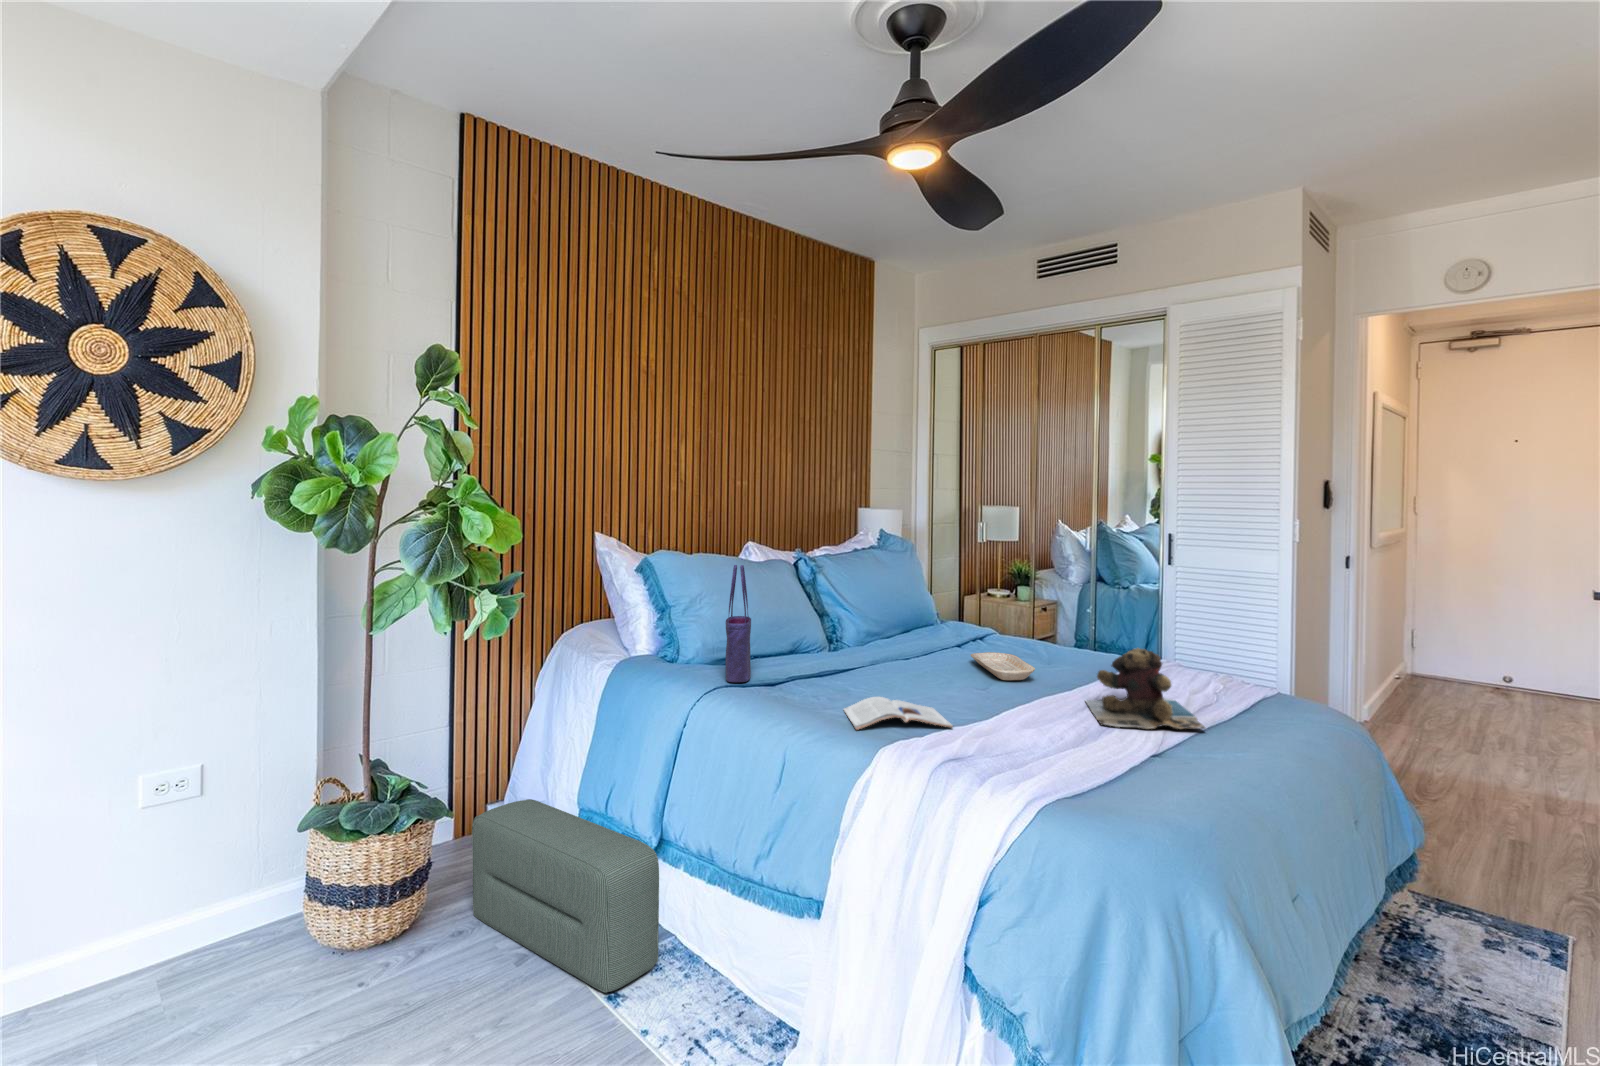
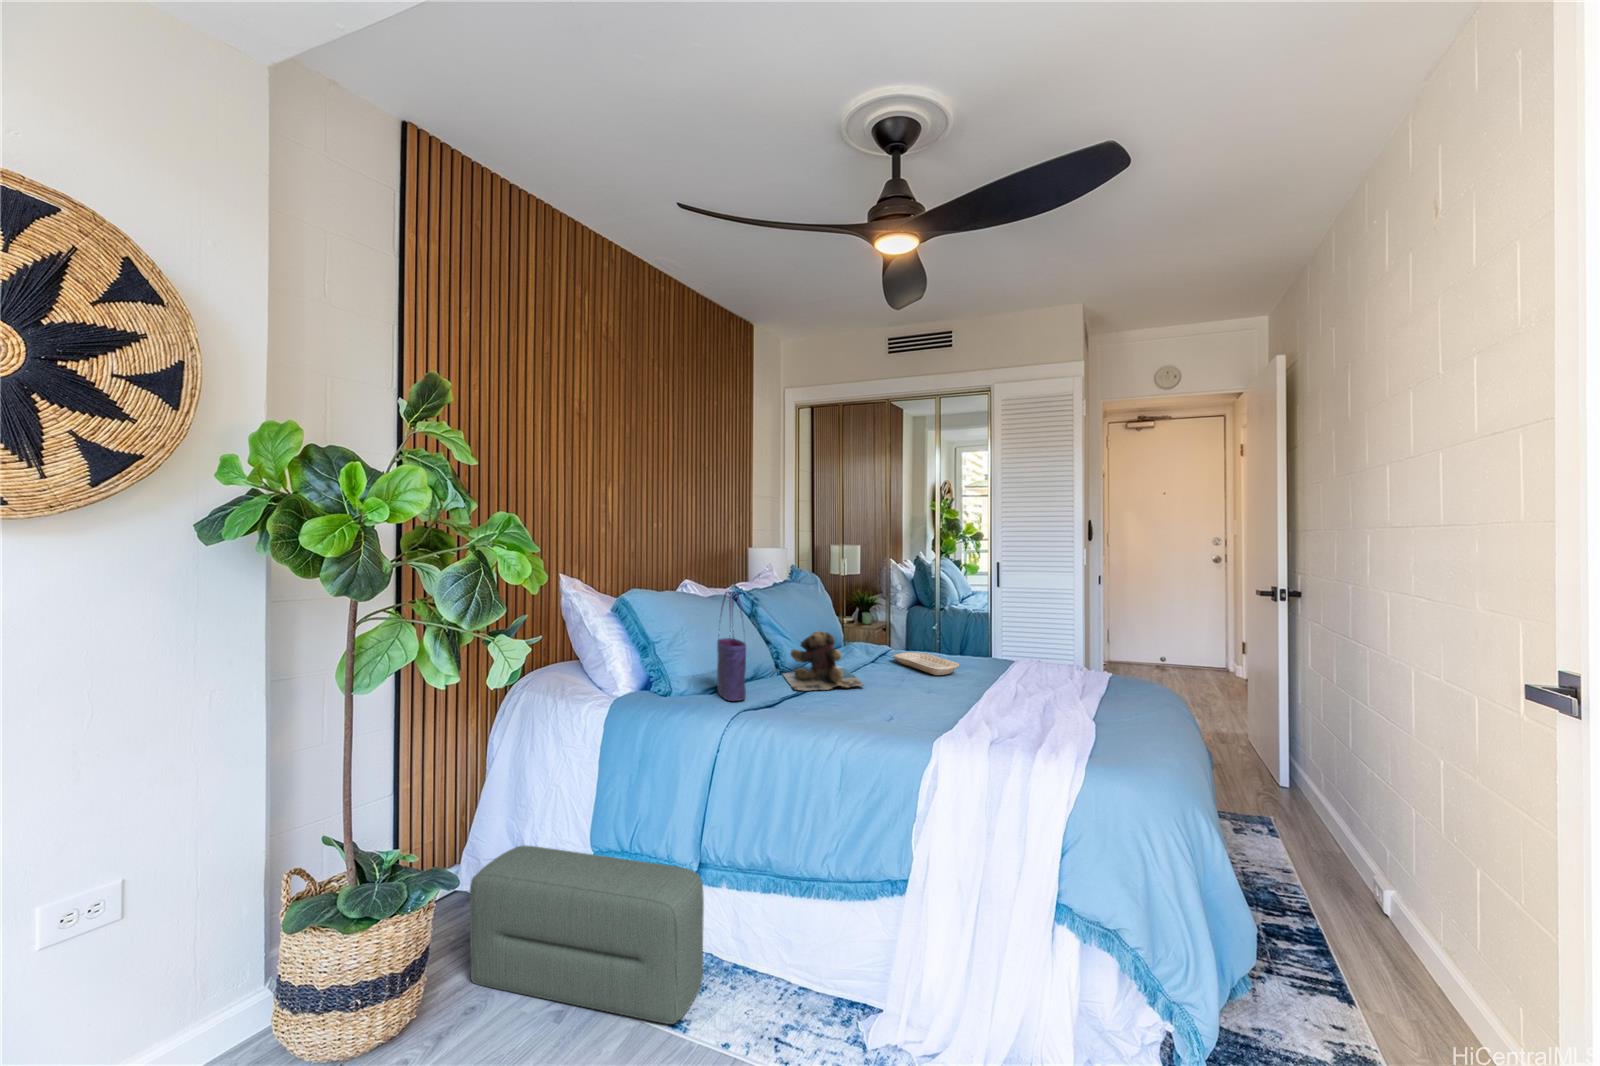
teddy bear: present [1086,648,1206,729] -> present [783,631,865,690]
magazine: present [844,697,953,730] -> none [858,700,959,733]

